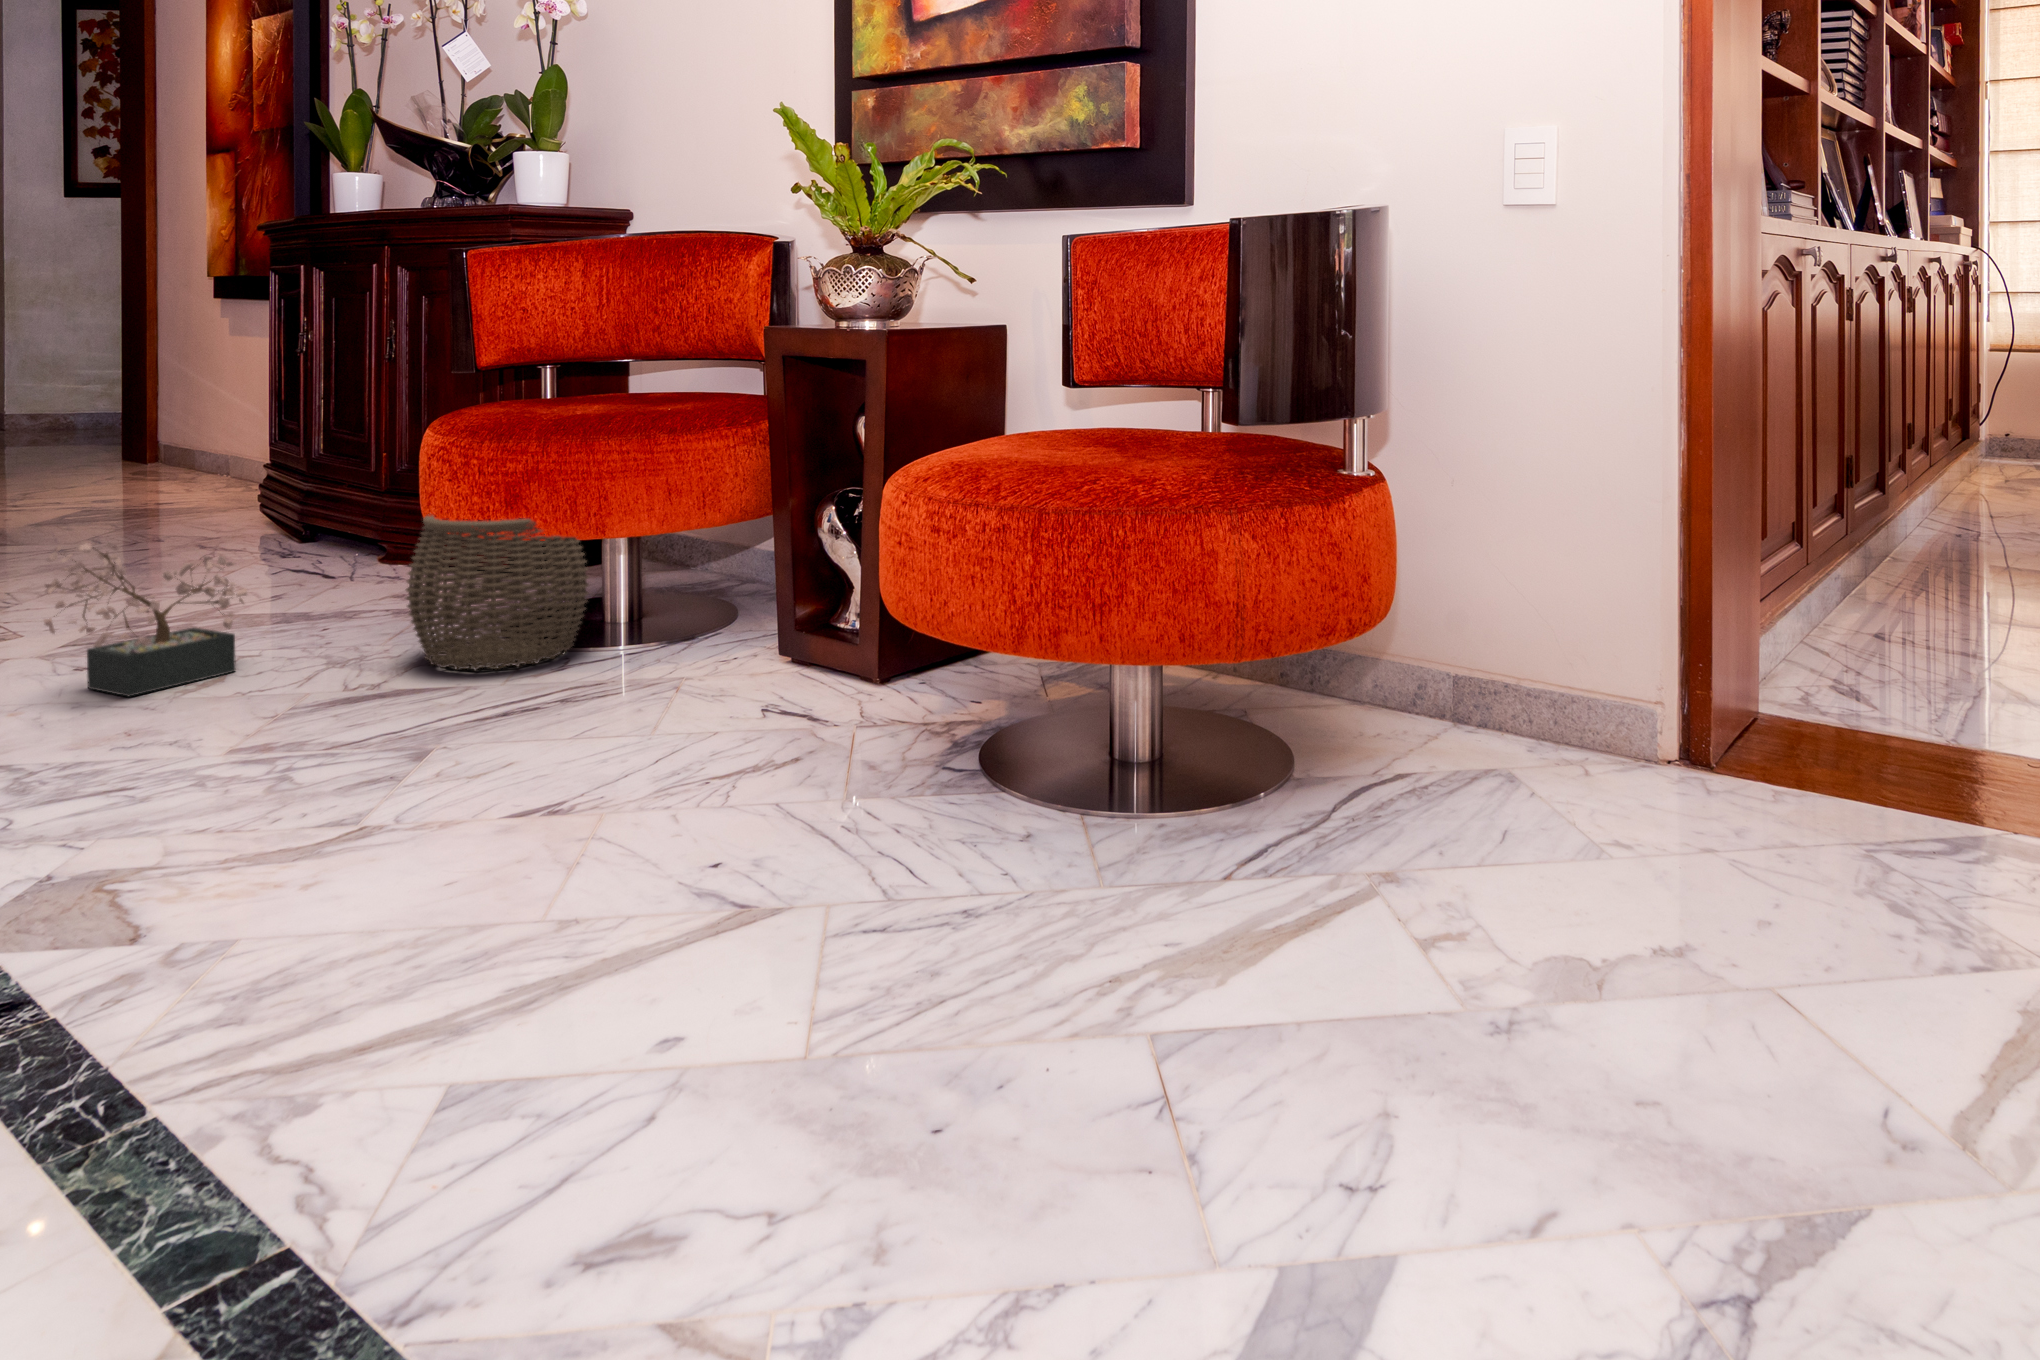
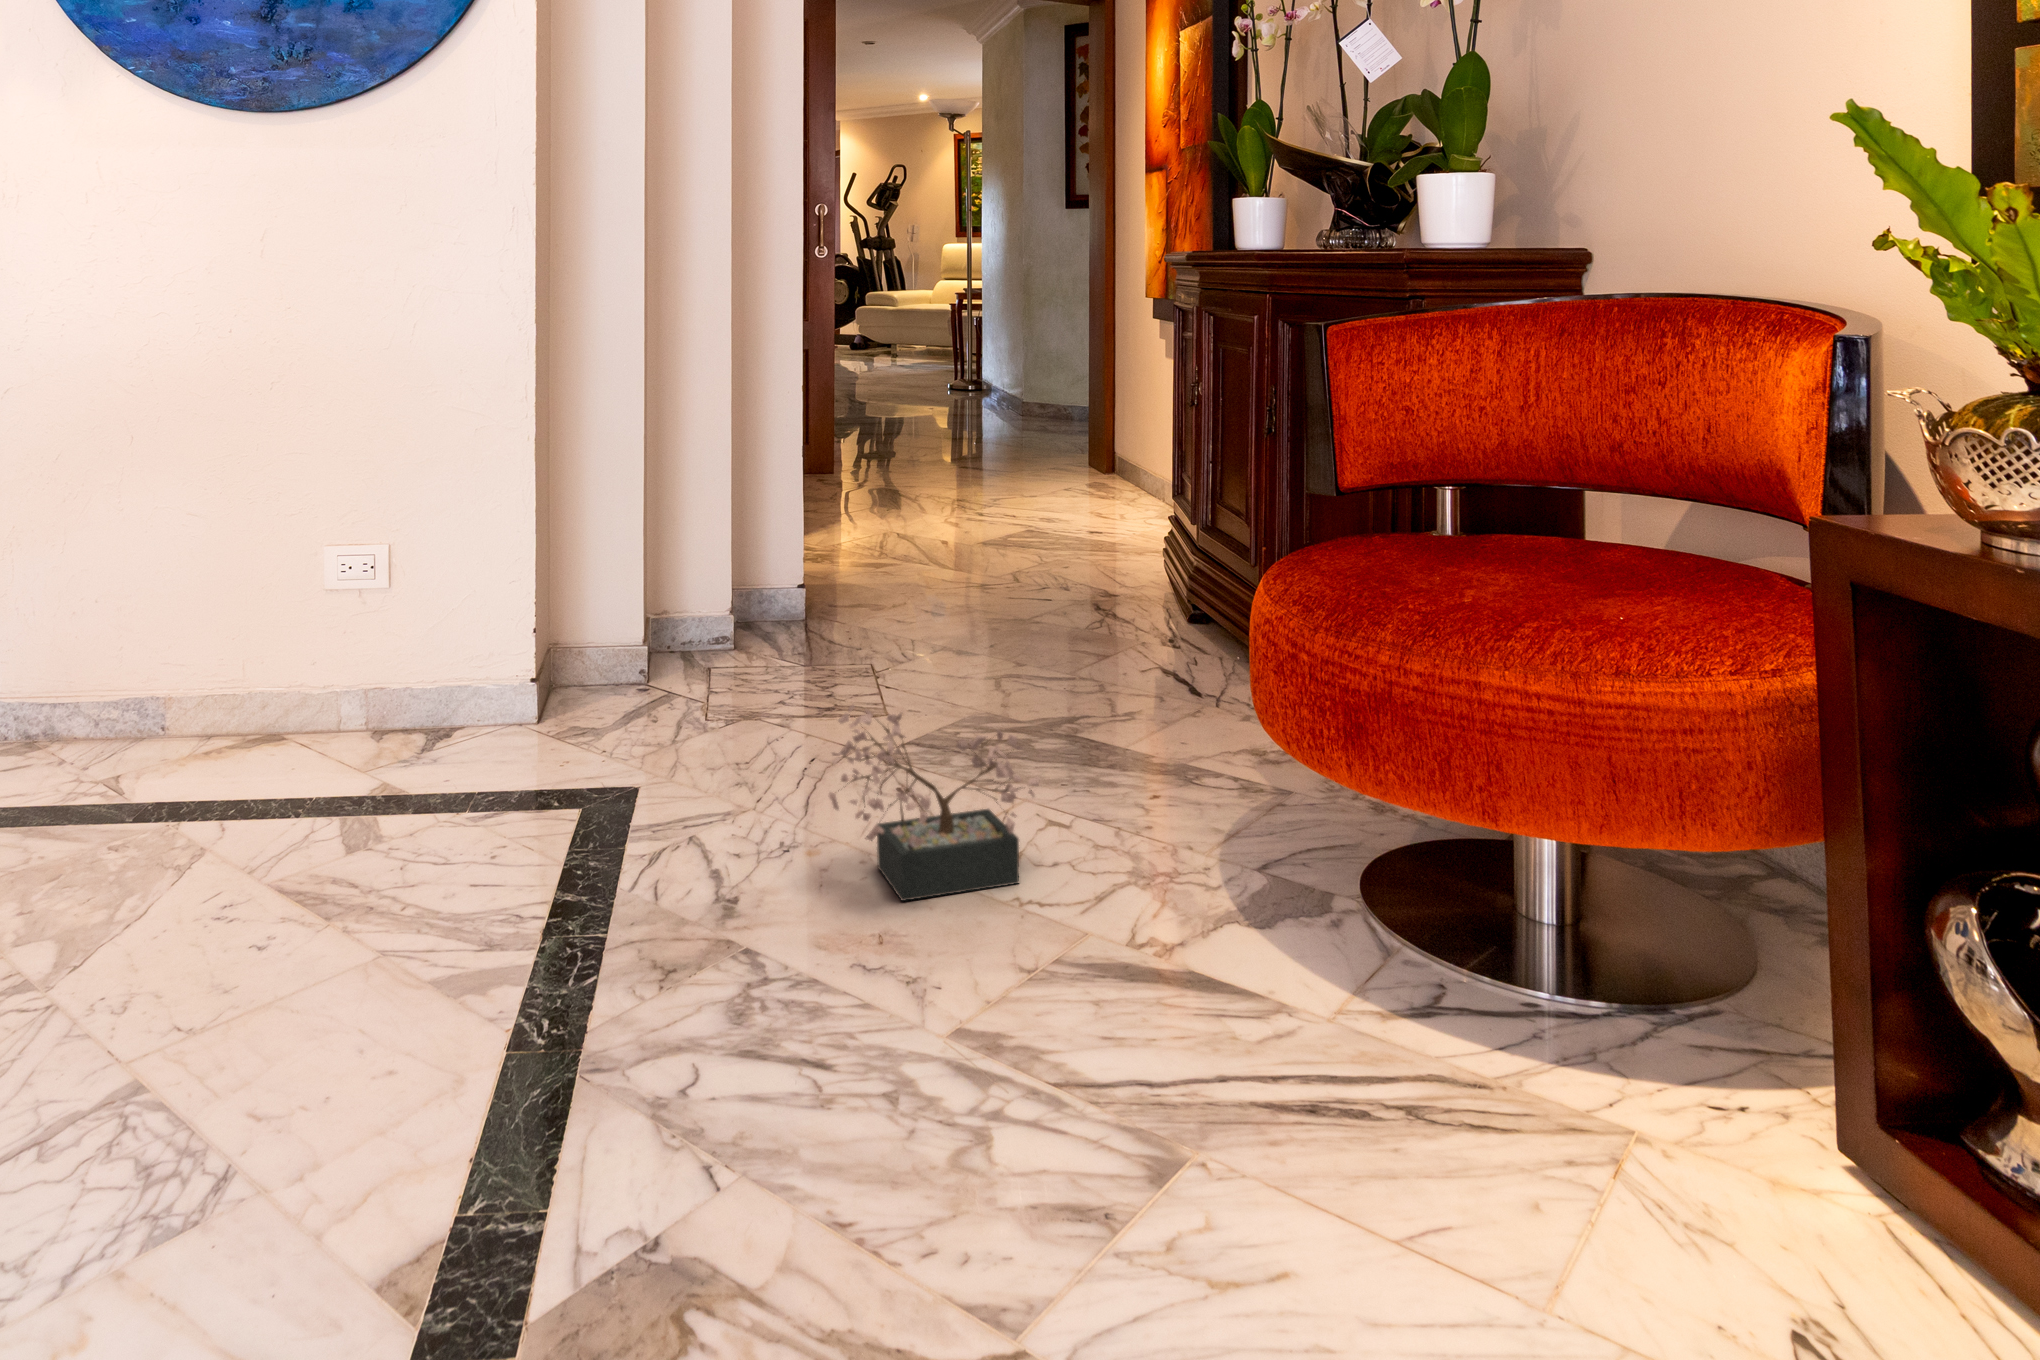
woven basket: present [406,515,589,670] -> none [1202,725,1460,1008]

